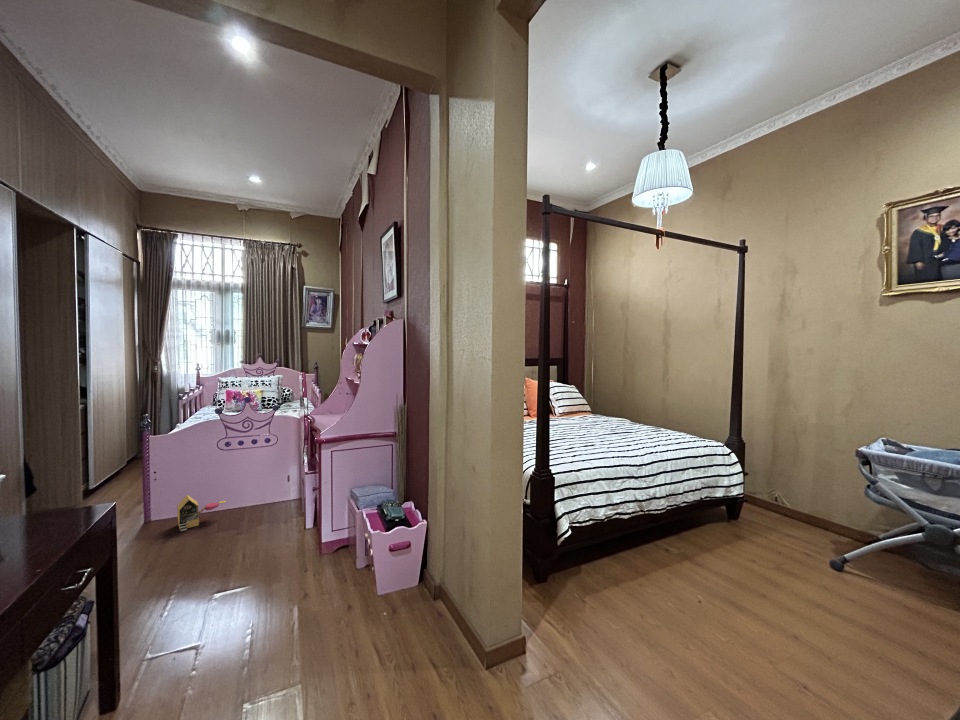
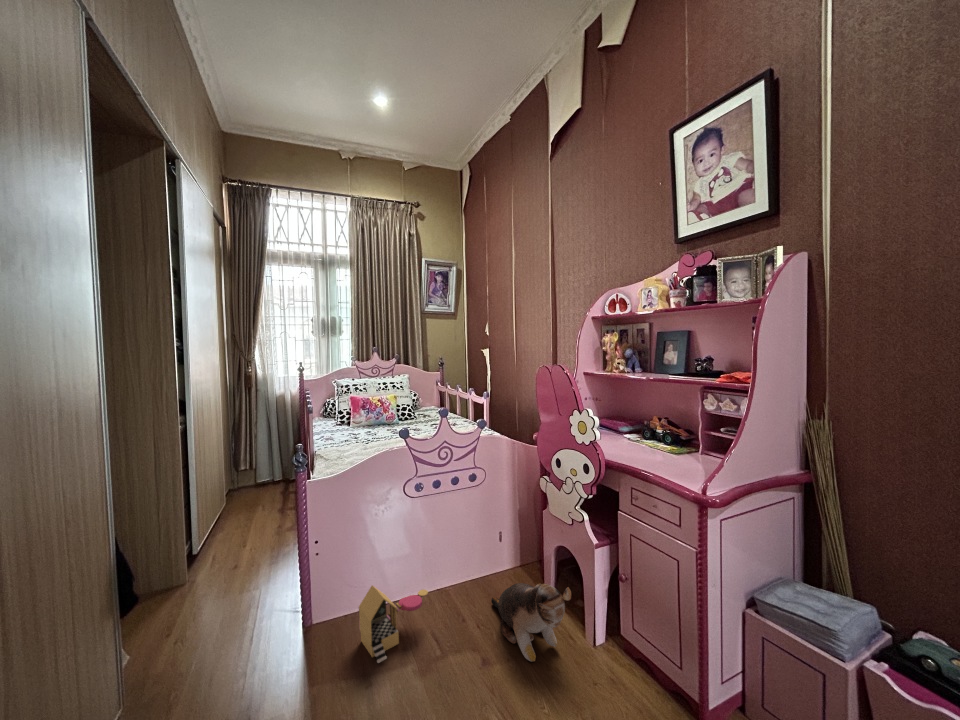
plush toy: none [259,490,285,530] -> present [491,583,571,662]

